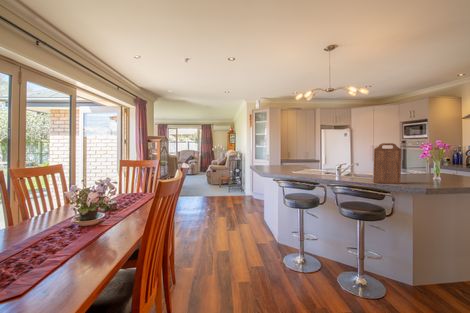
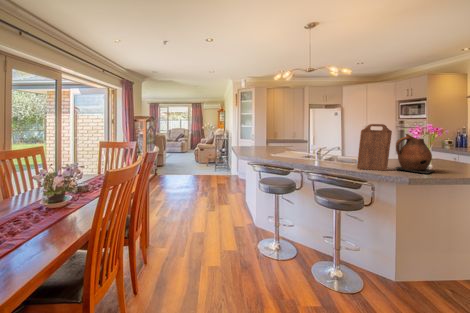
ceramic pitcher: none [406,151,444,186] -> present [396,134,433,173]

